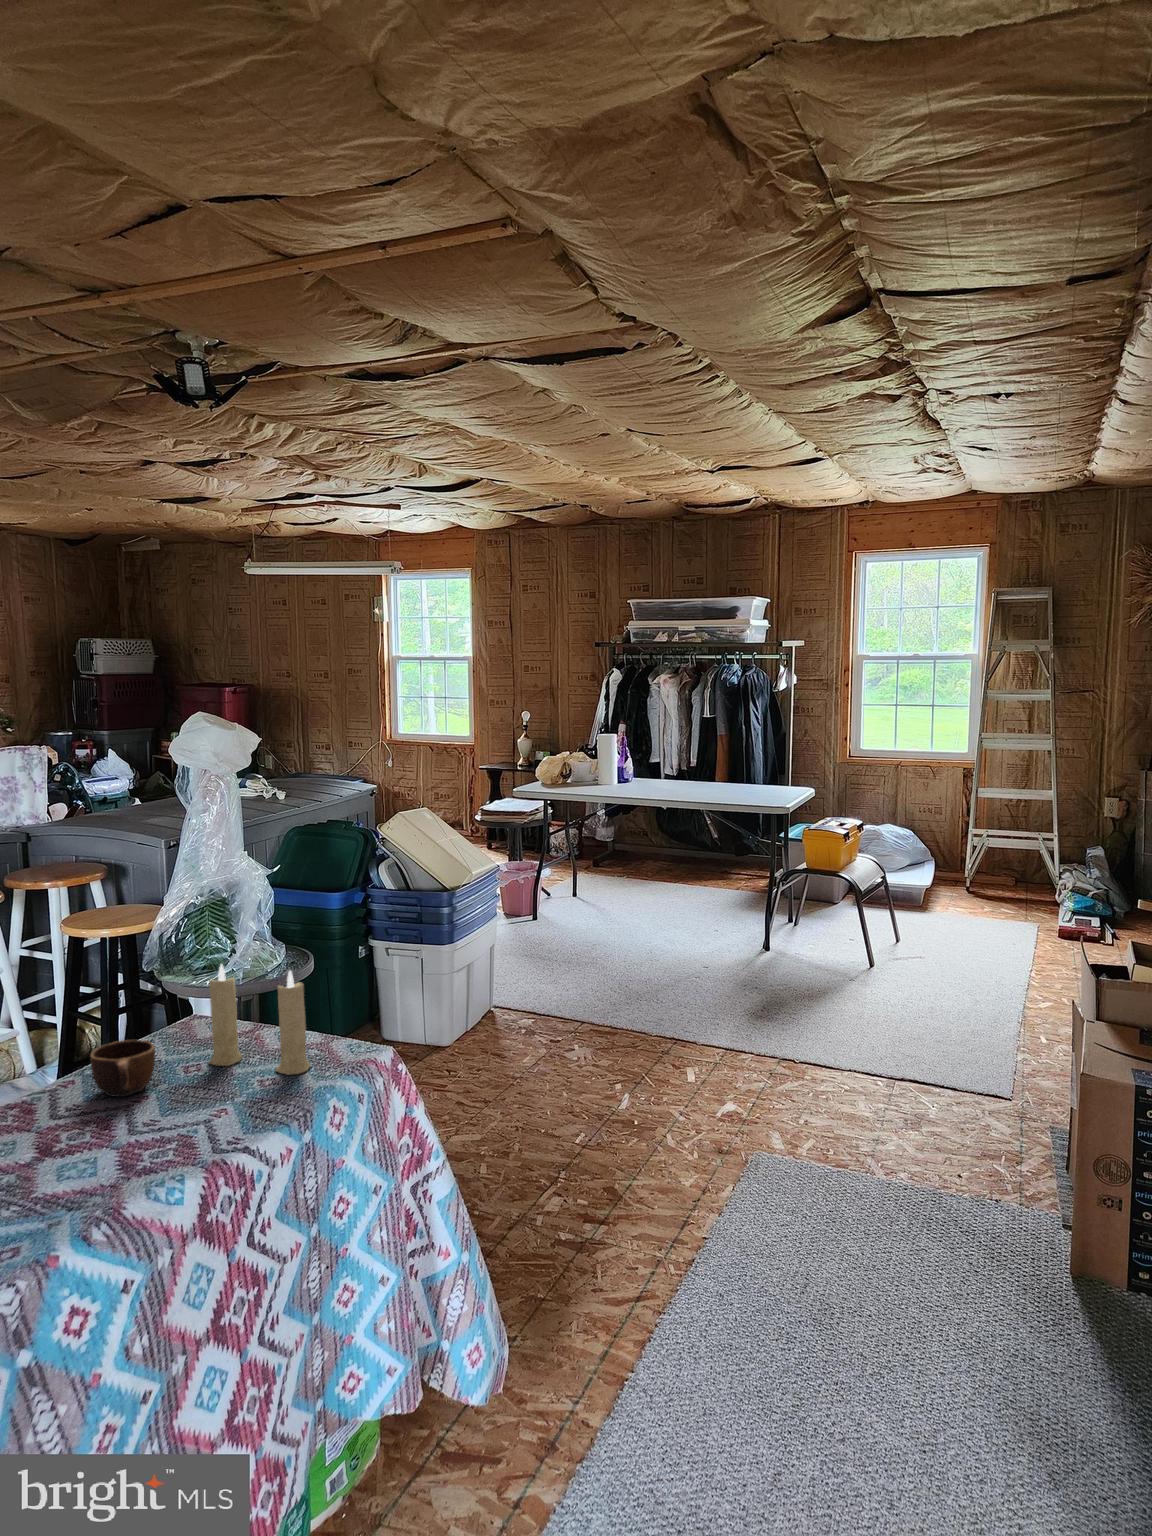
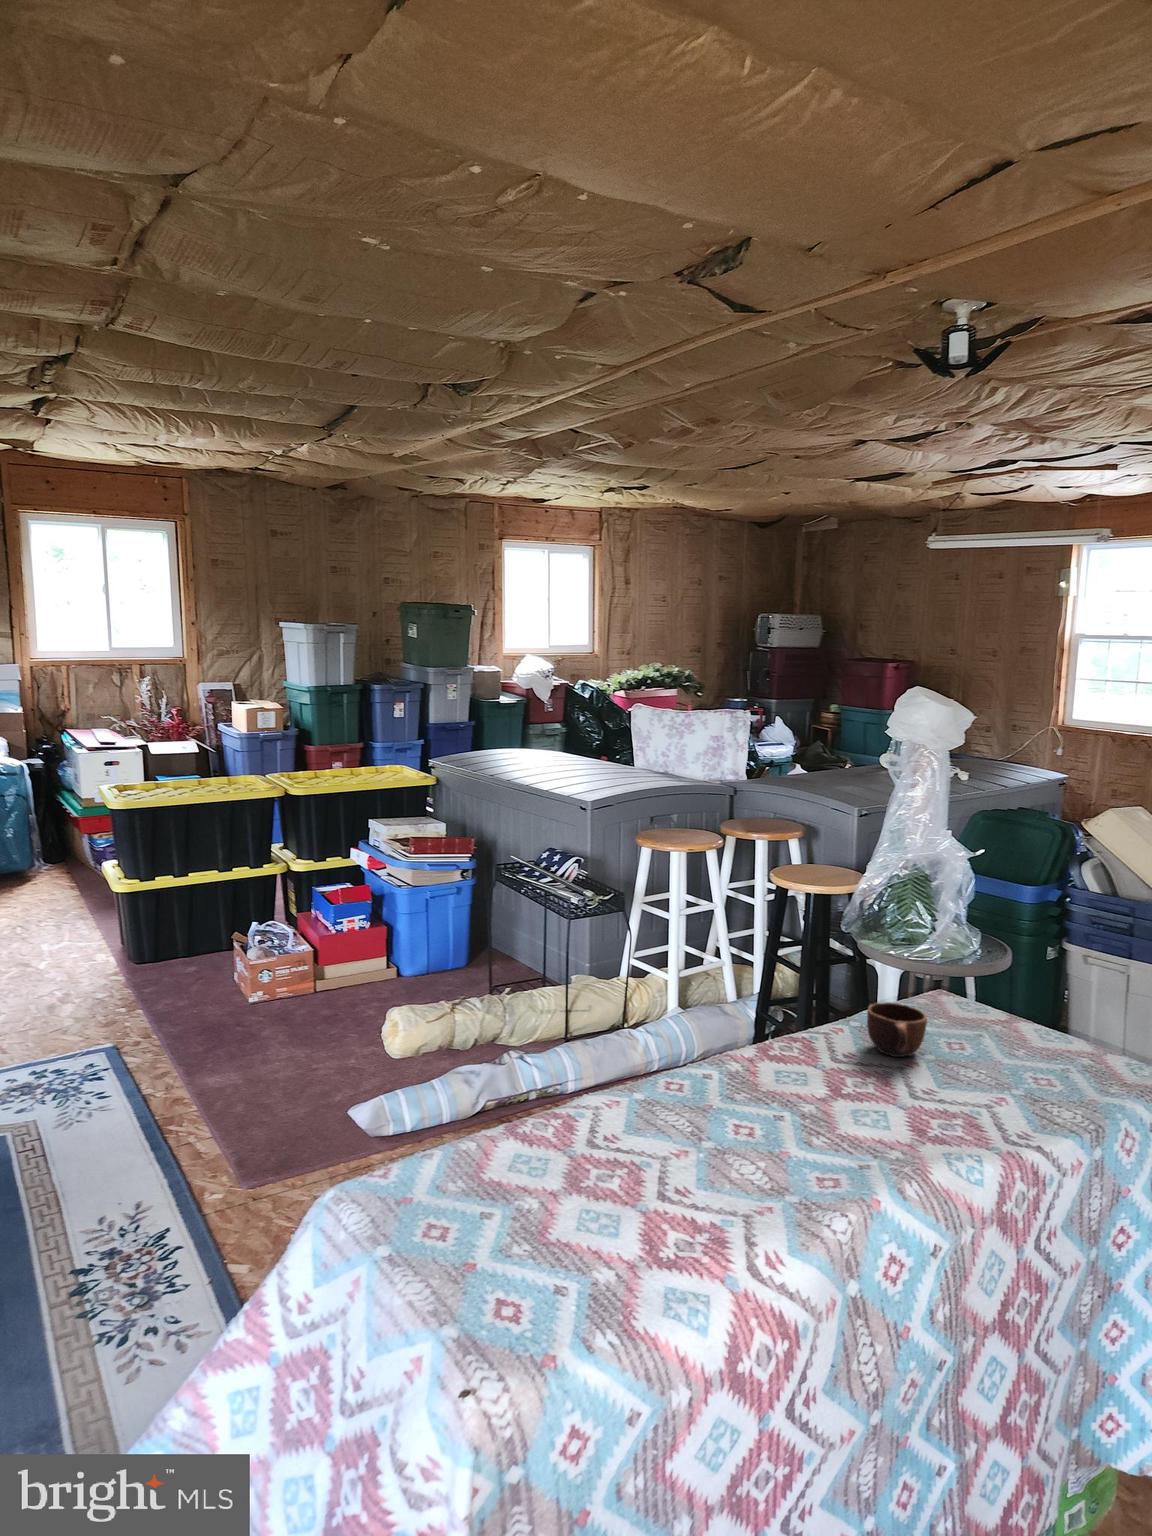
candle: present [209,965,311,1075] -> none [970,943,1093,1083]

